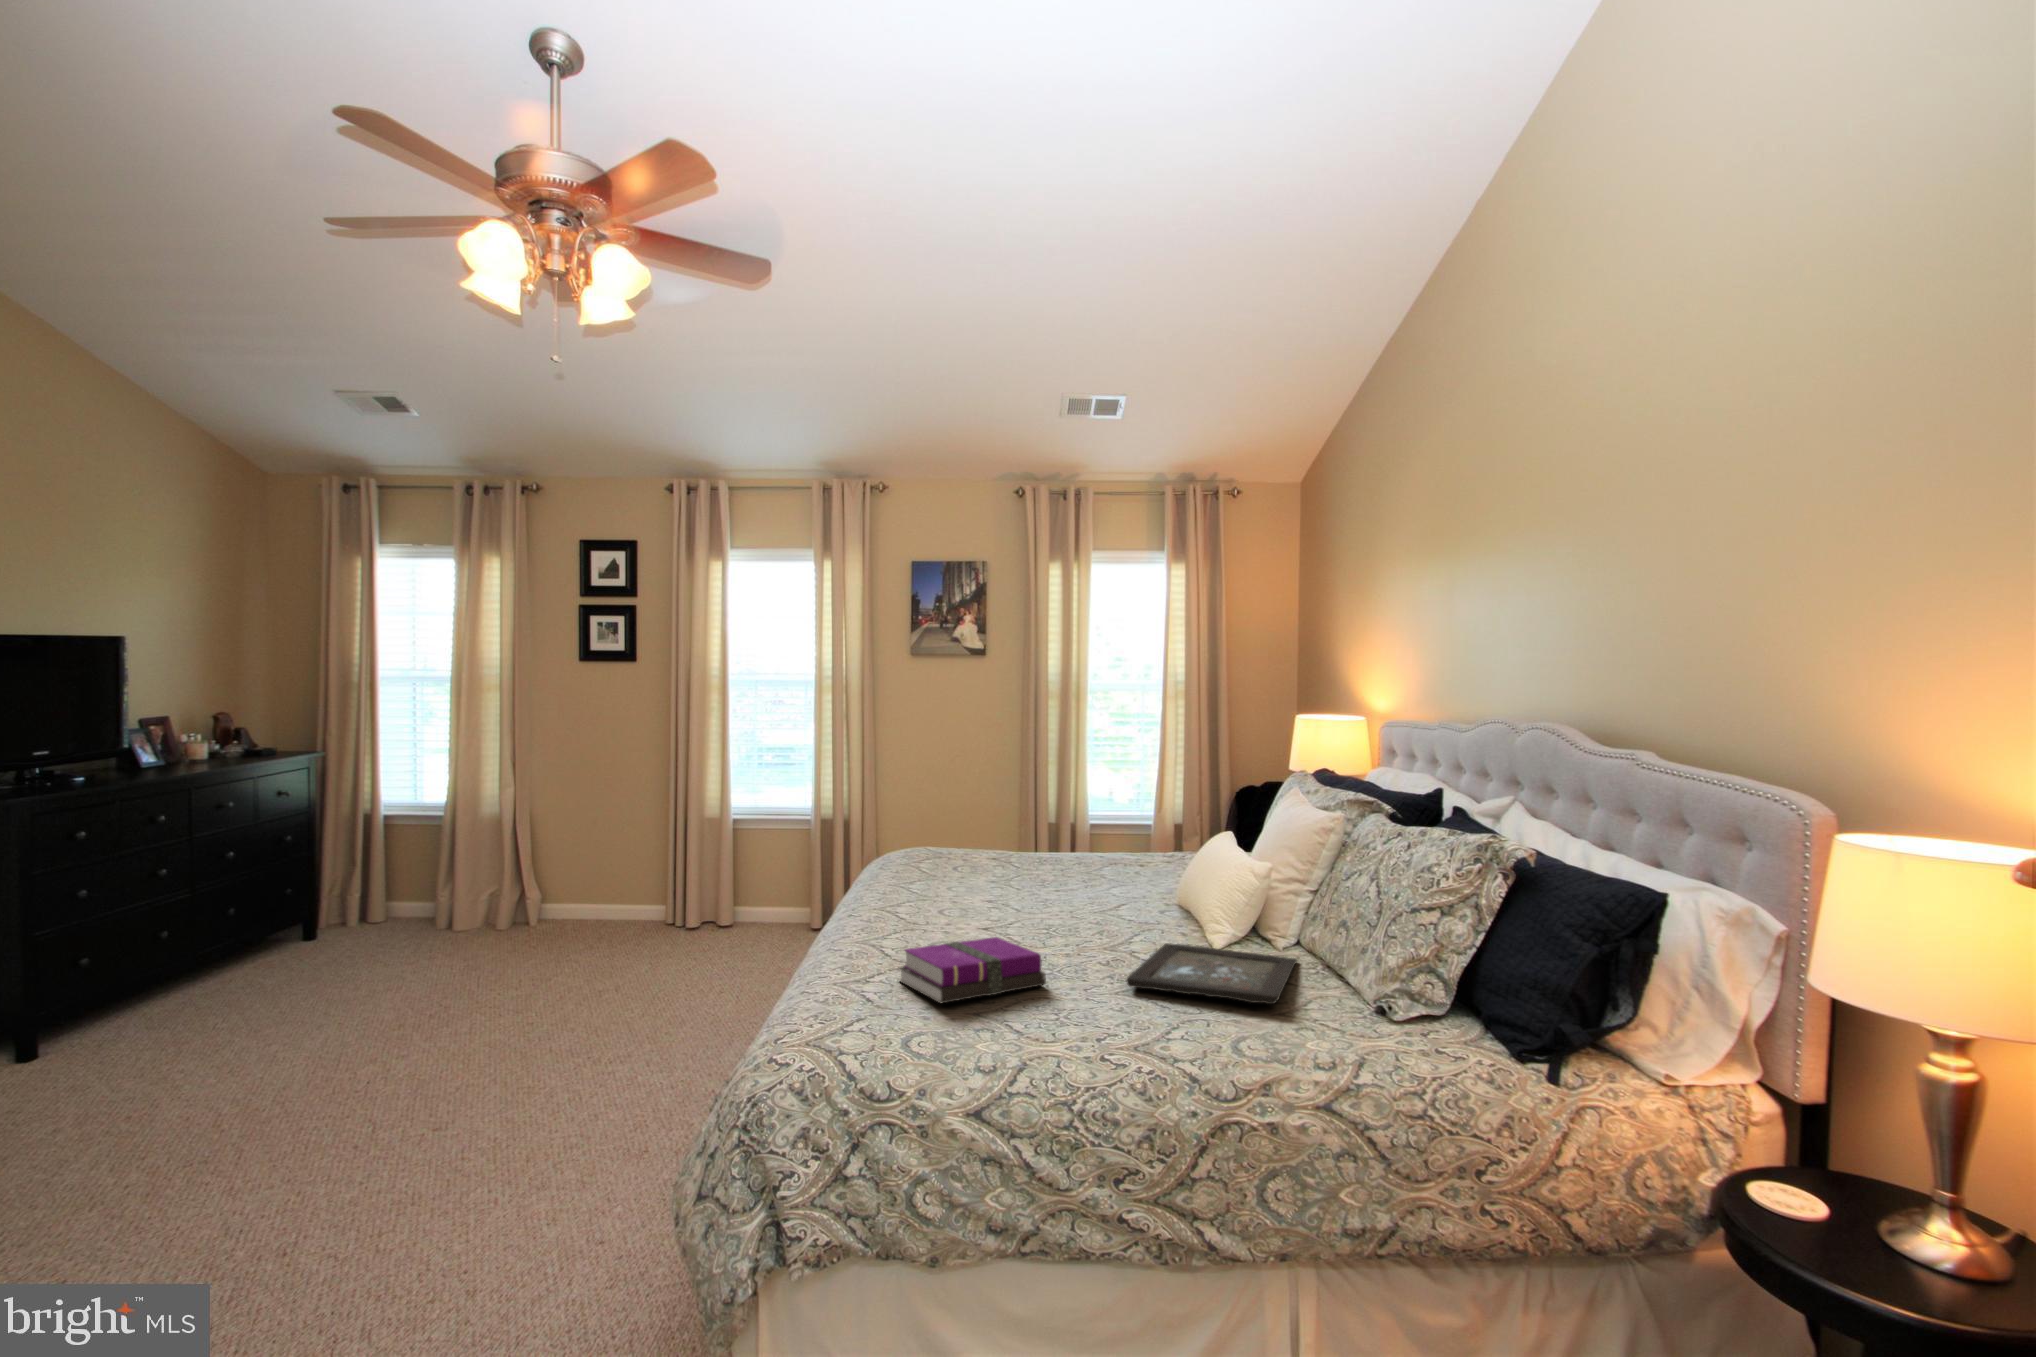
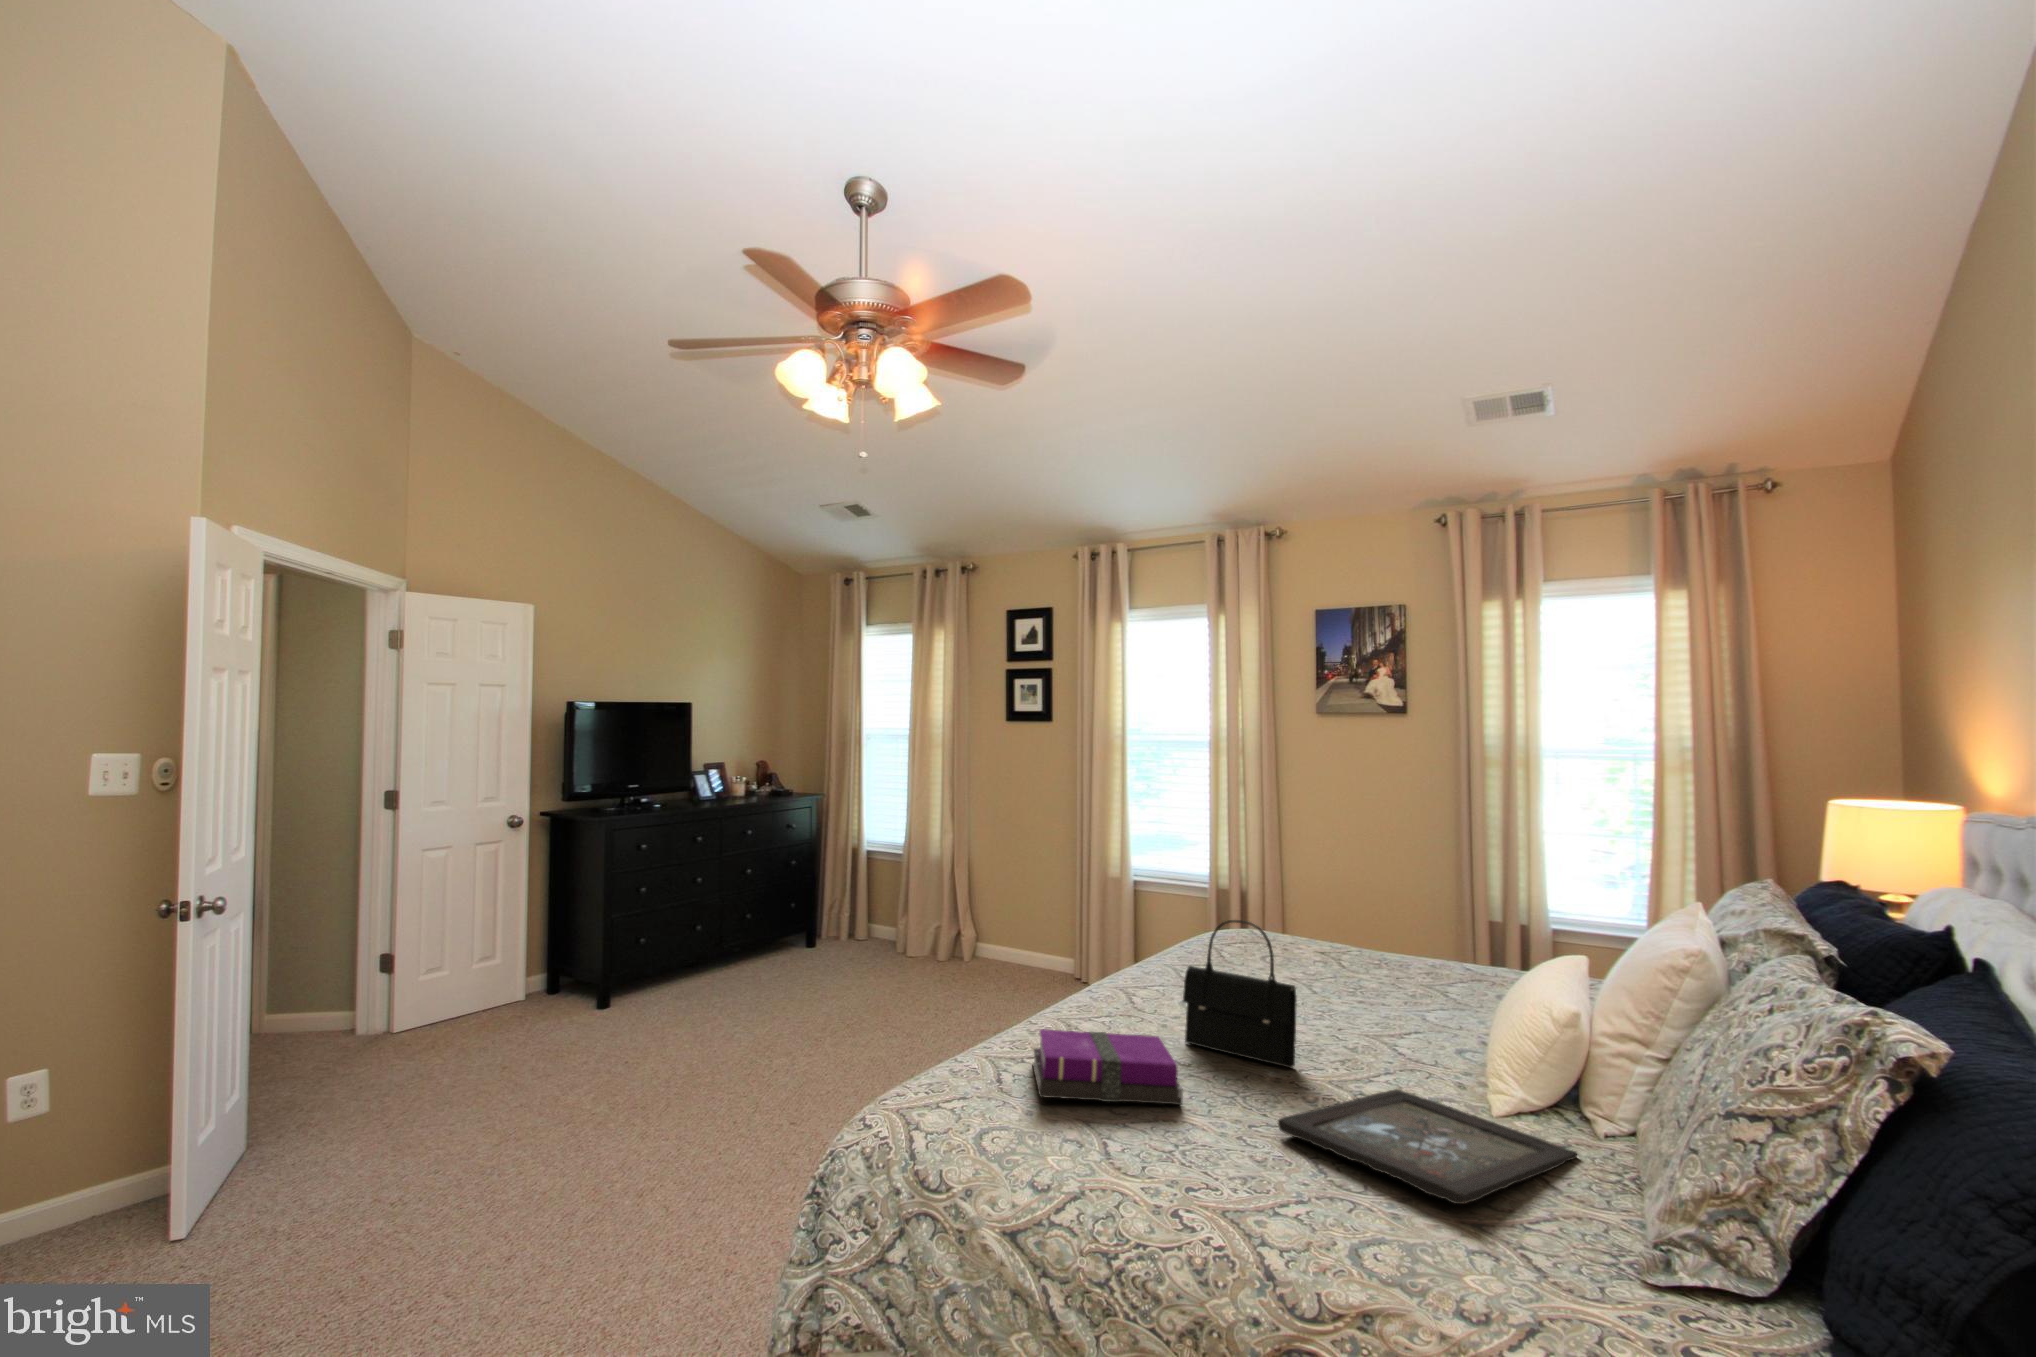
handbag: none [997,832,1091,944] -> present [1183,920,1297,1068]

